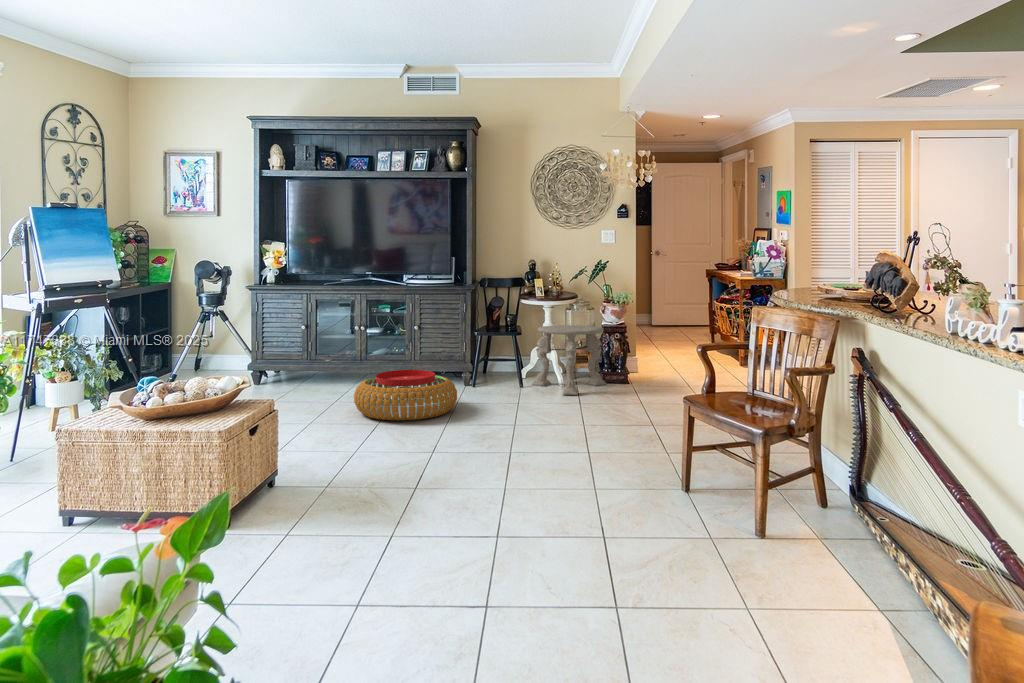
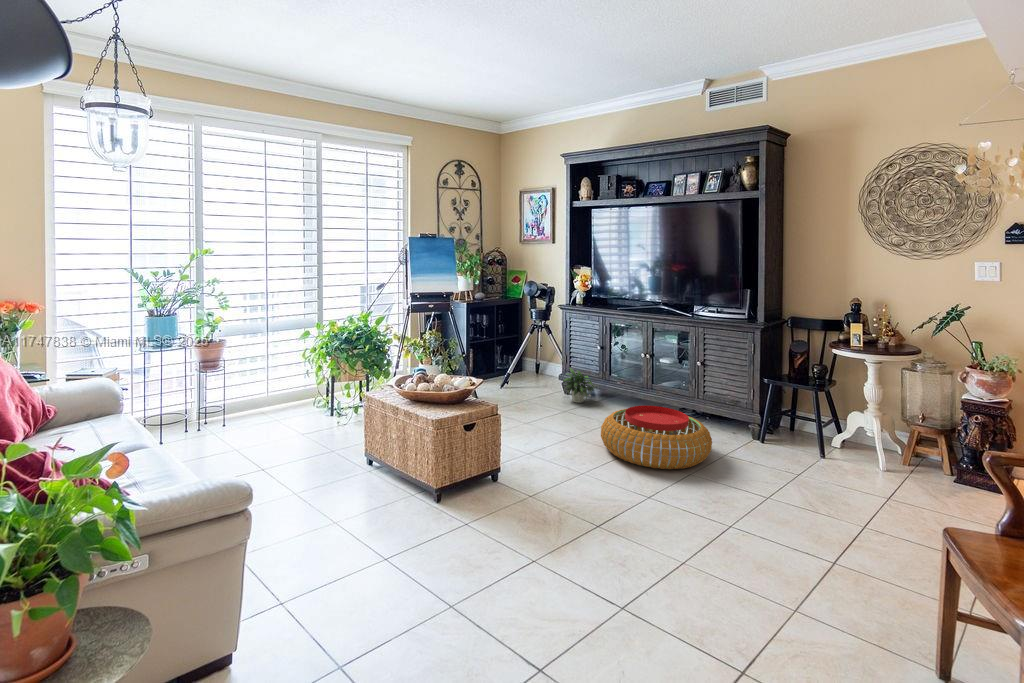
side table: present [532,325,606,395] -> none [829,383,949,483]
potted plant: none [275,355,312,393] -> present [564,368,594,403]

